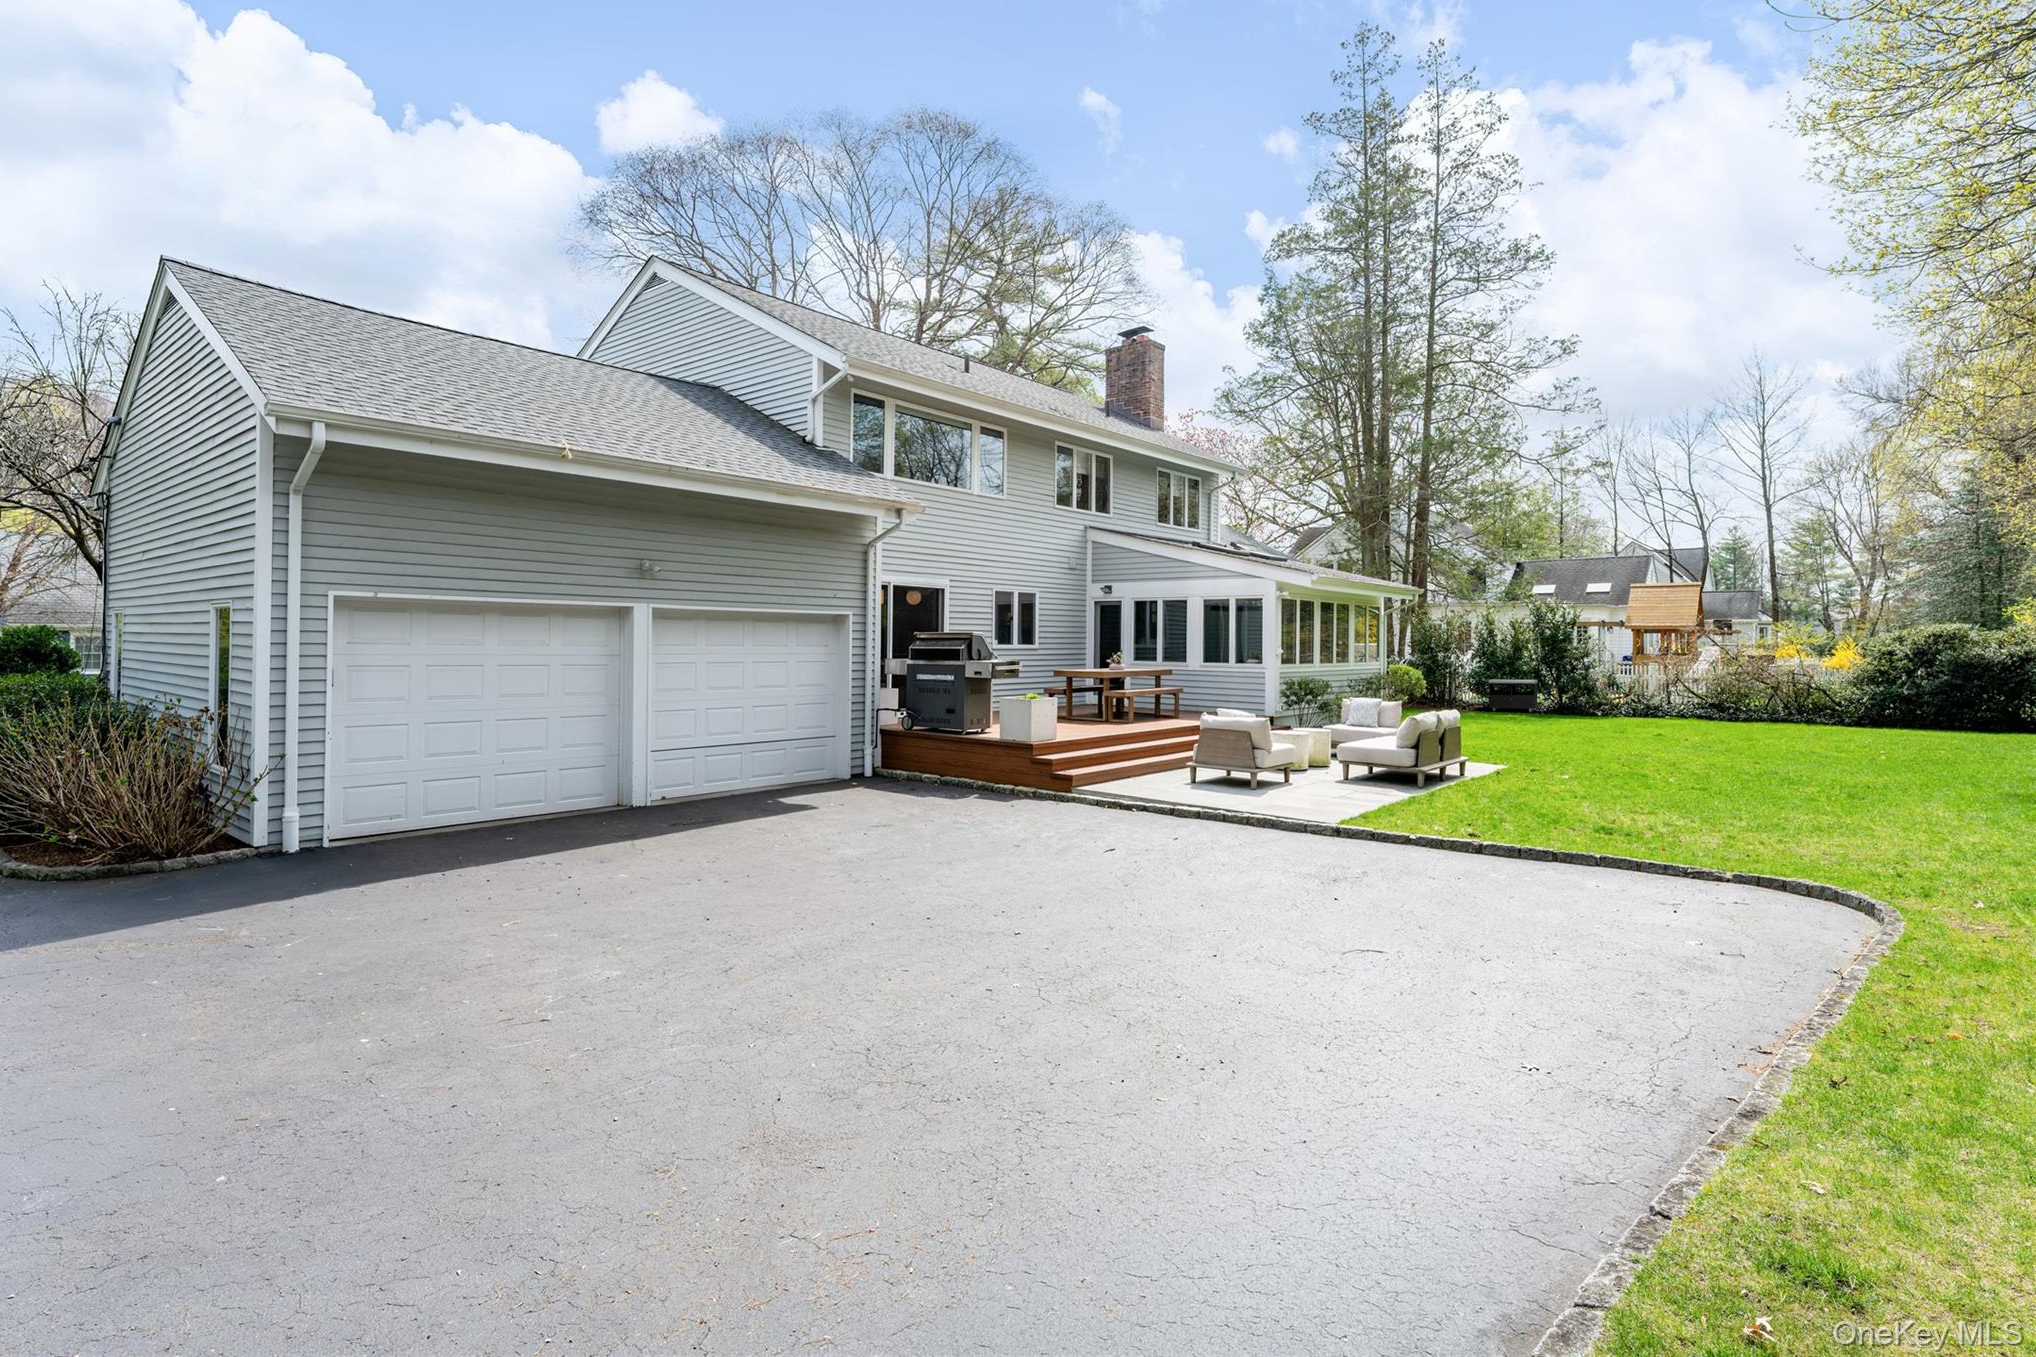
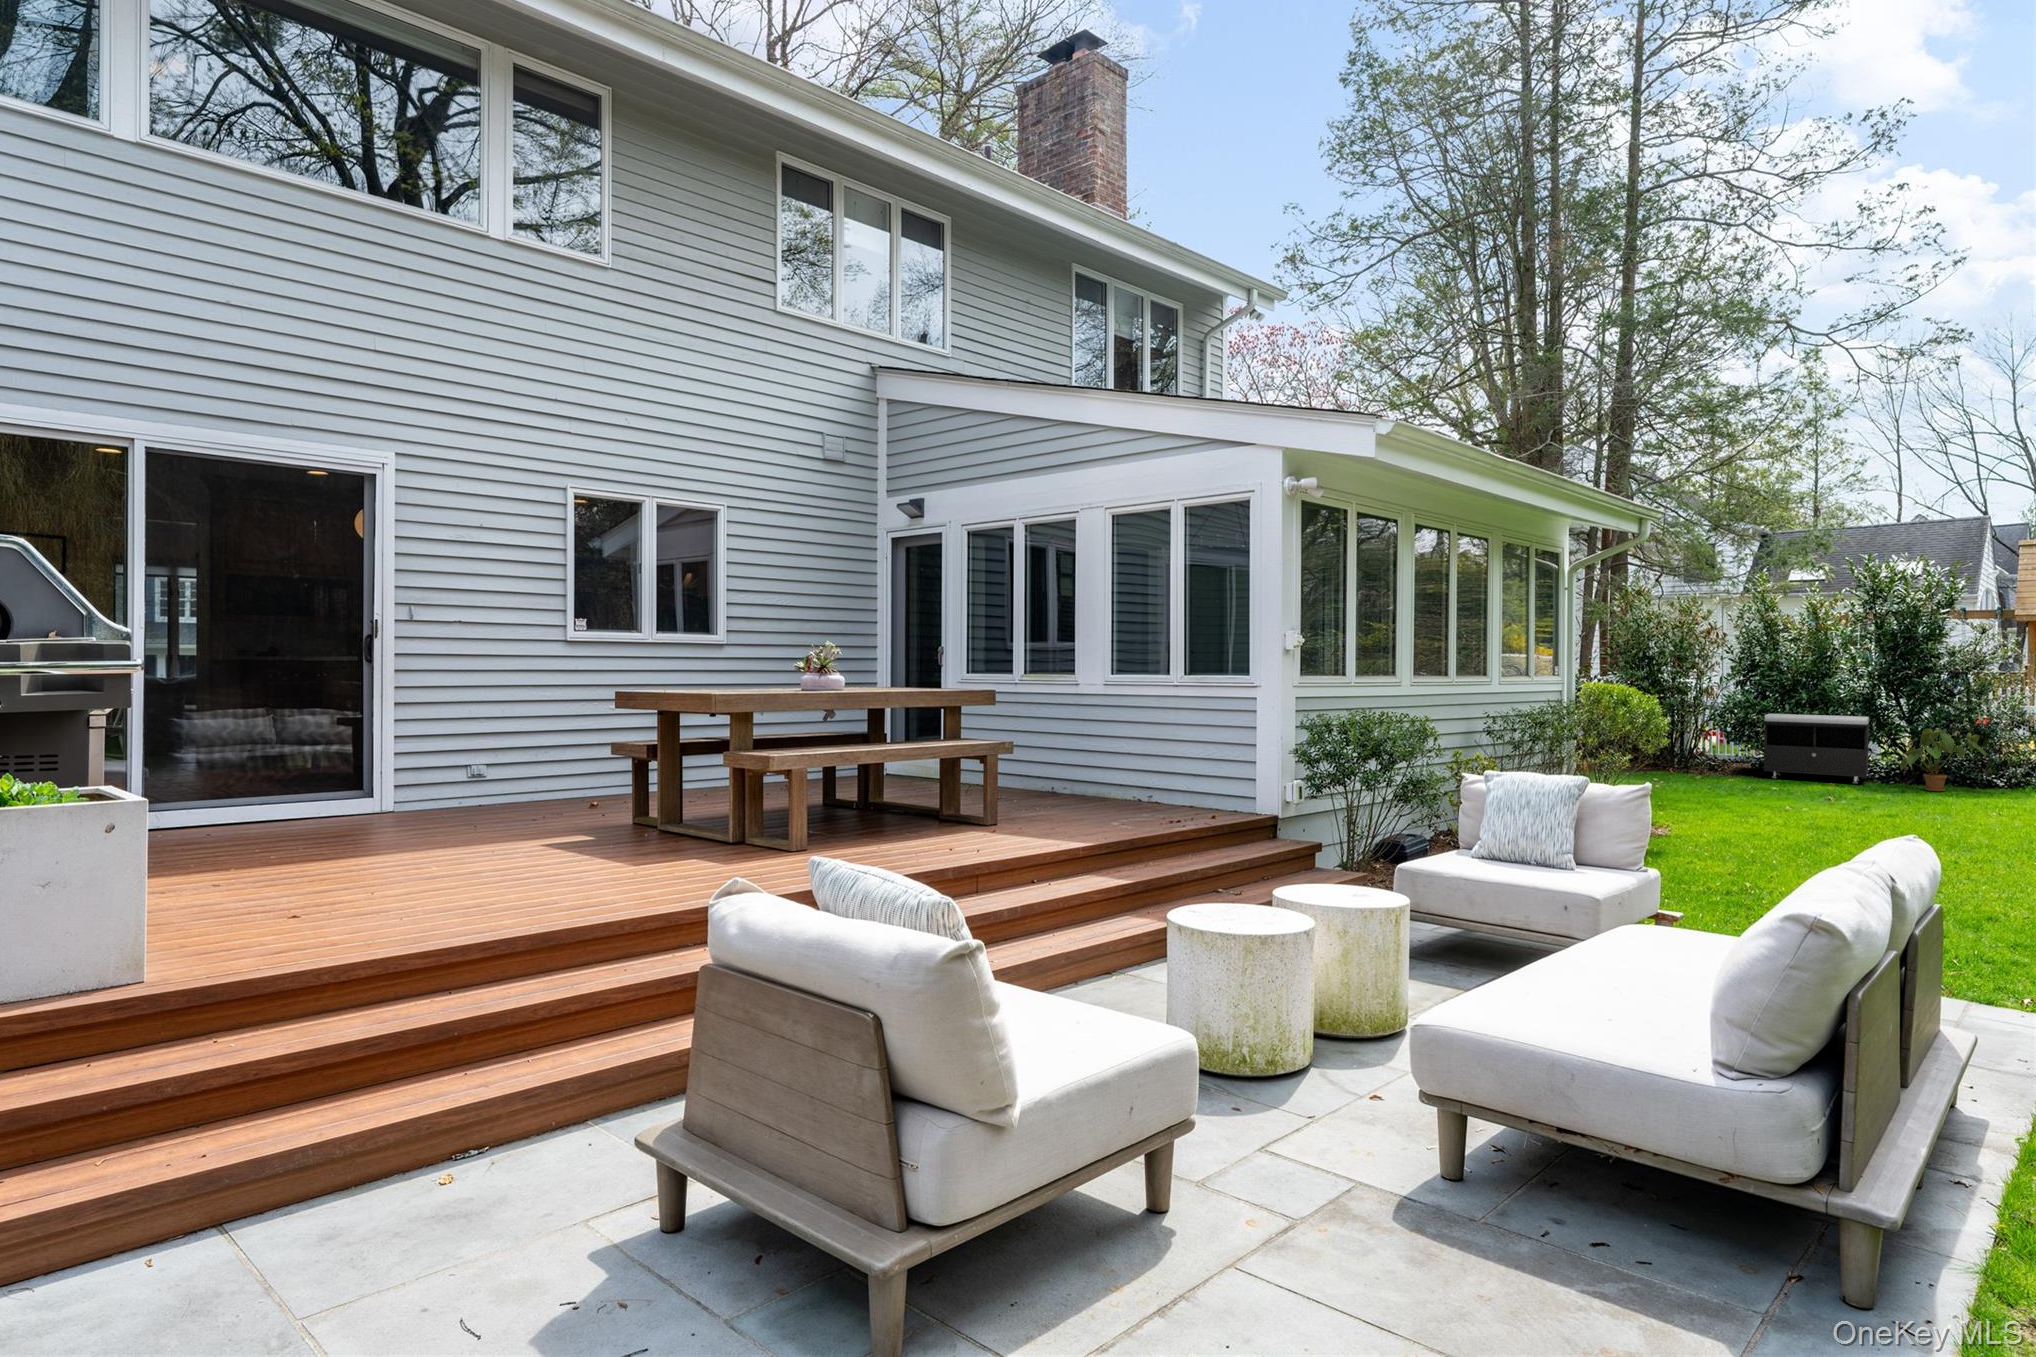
house plant: none [1549,684,1585,714] -> present [1900,728,1986,791]

